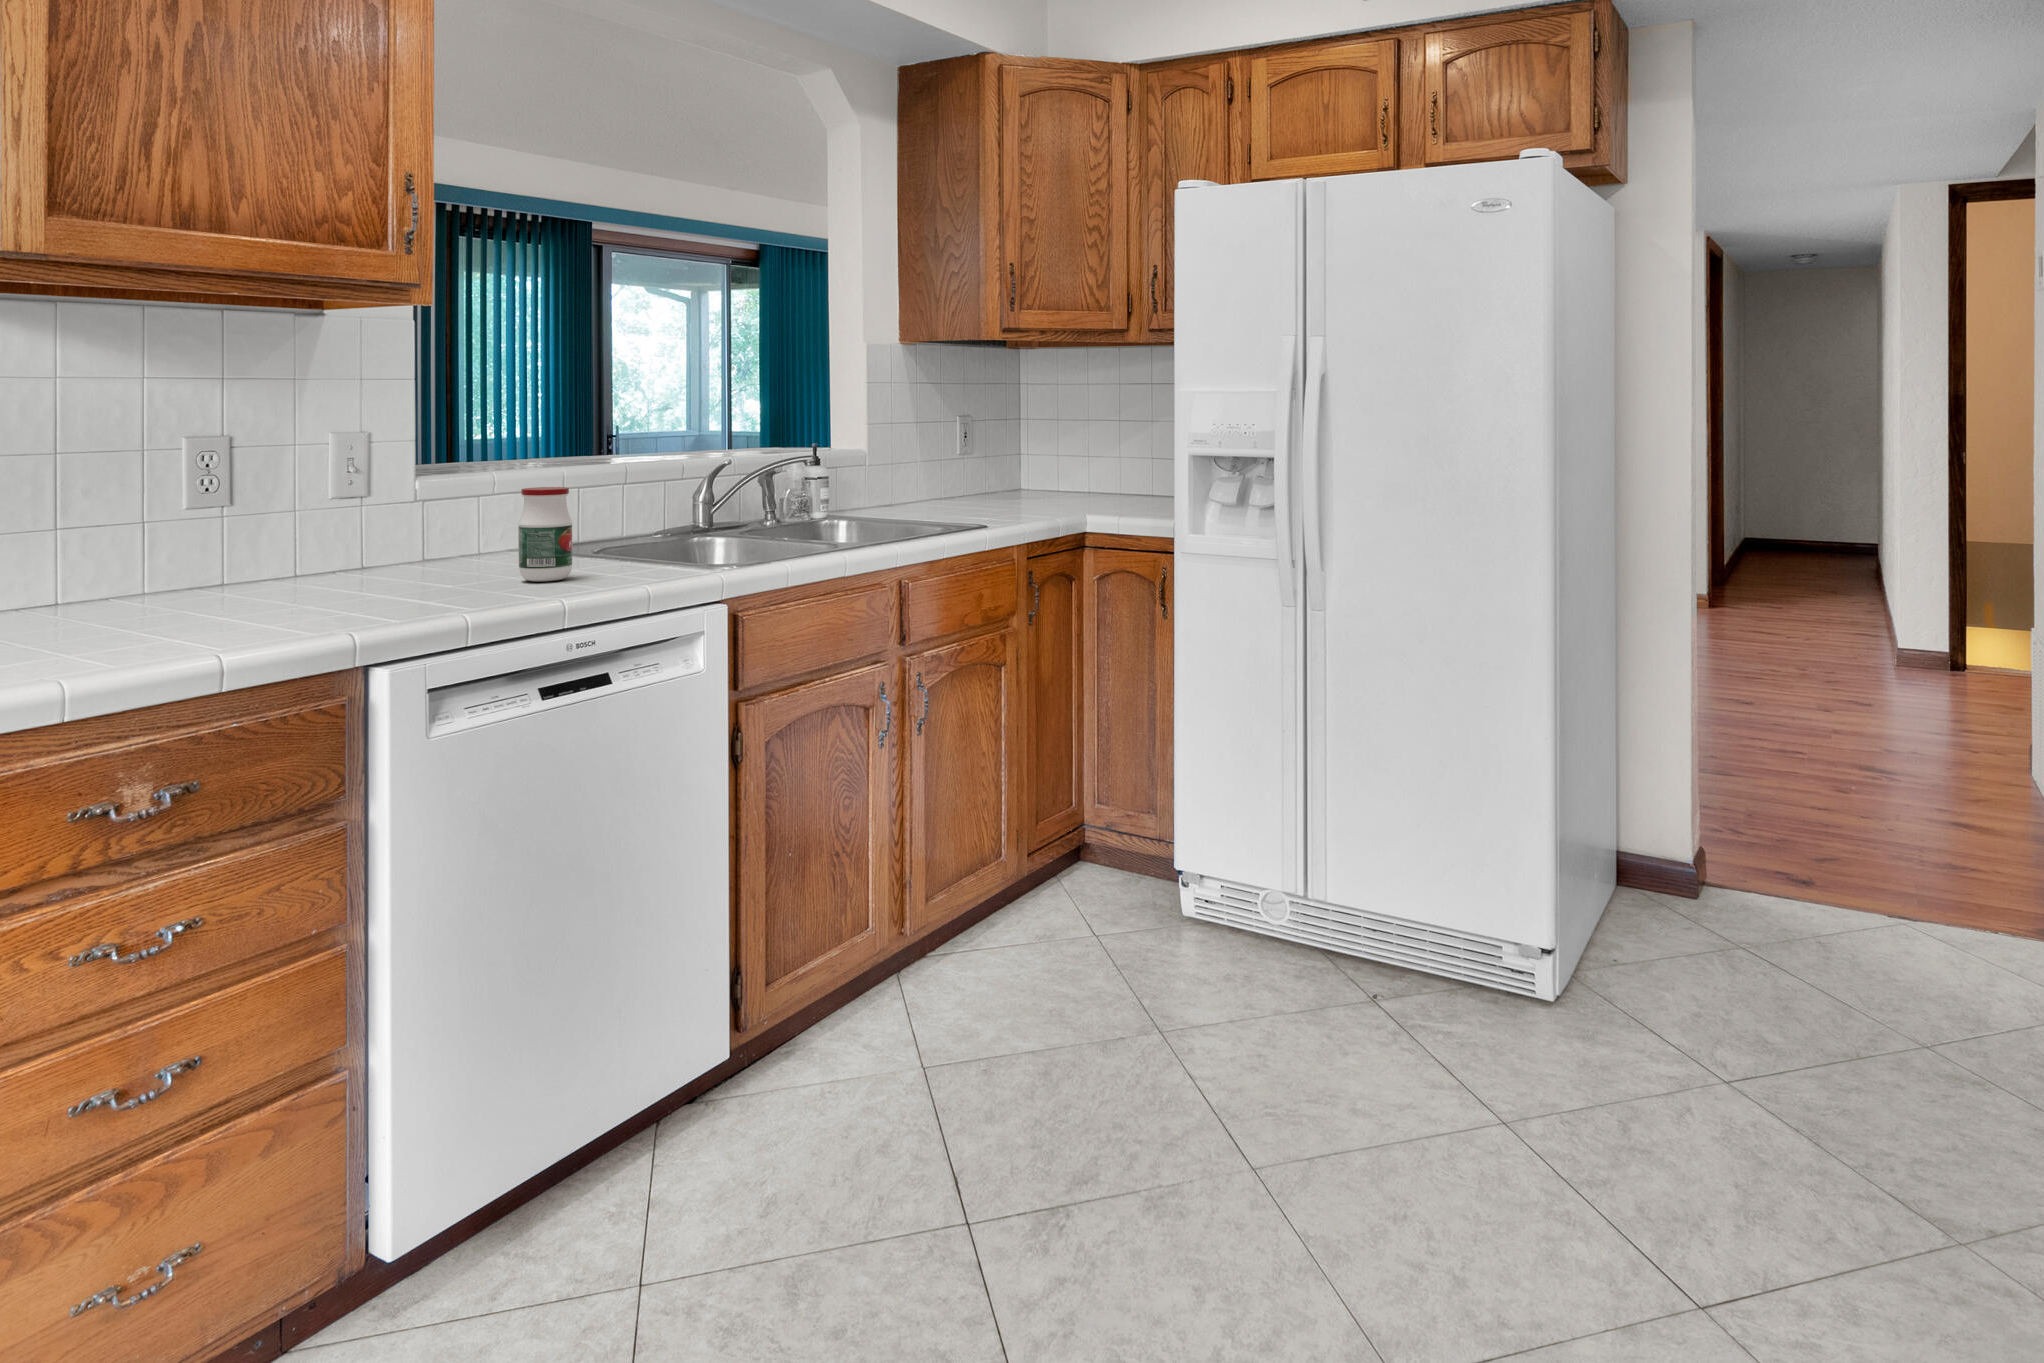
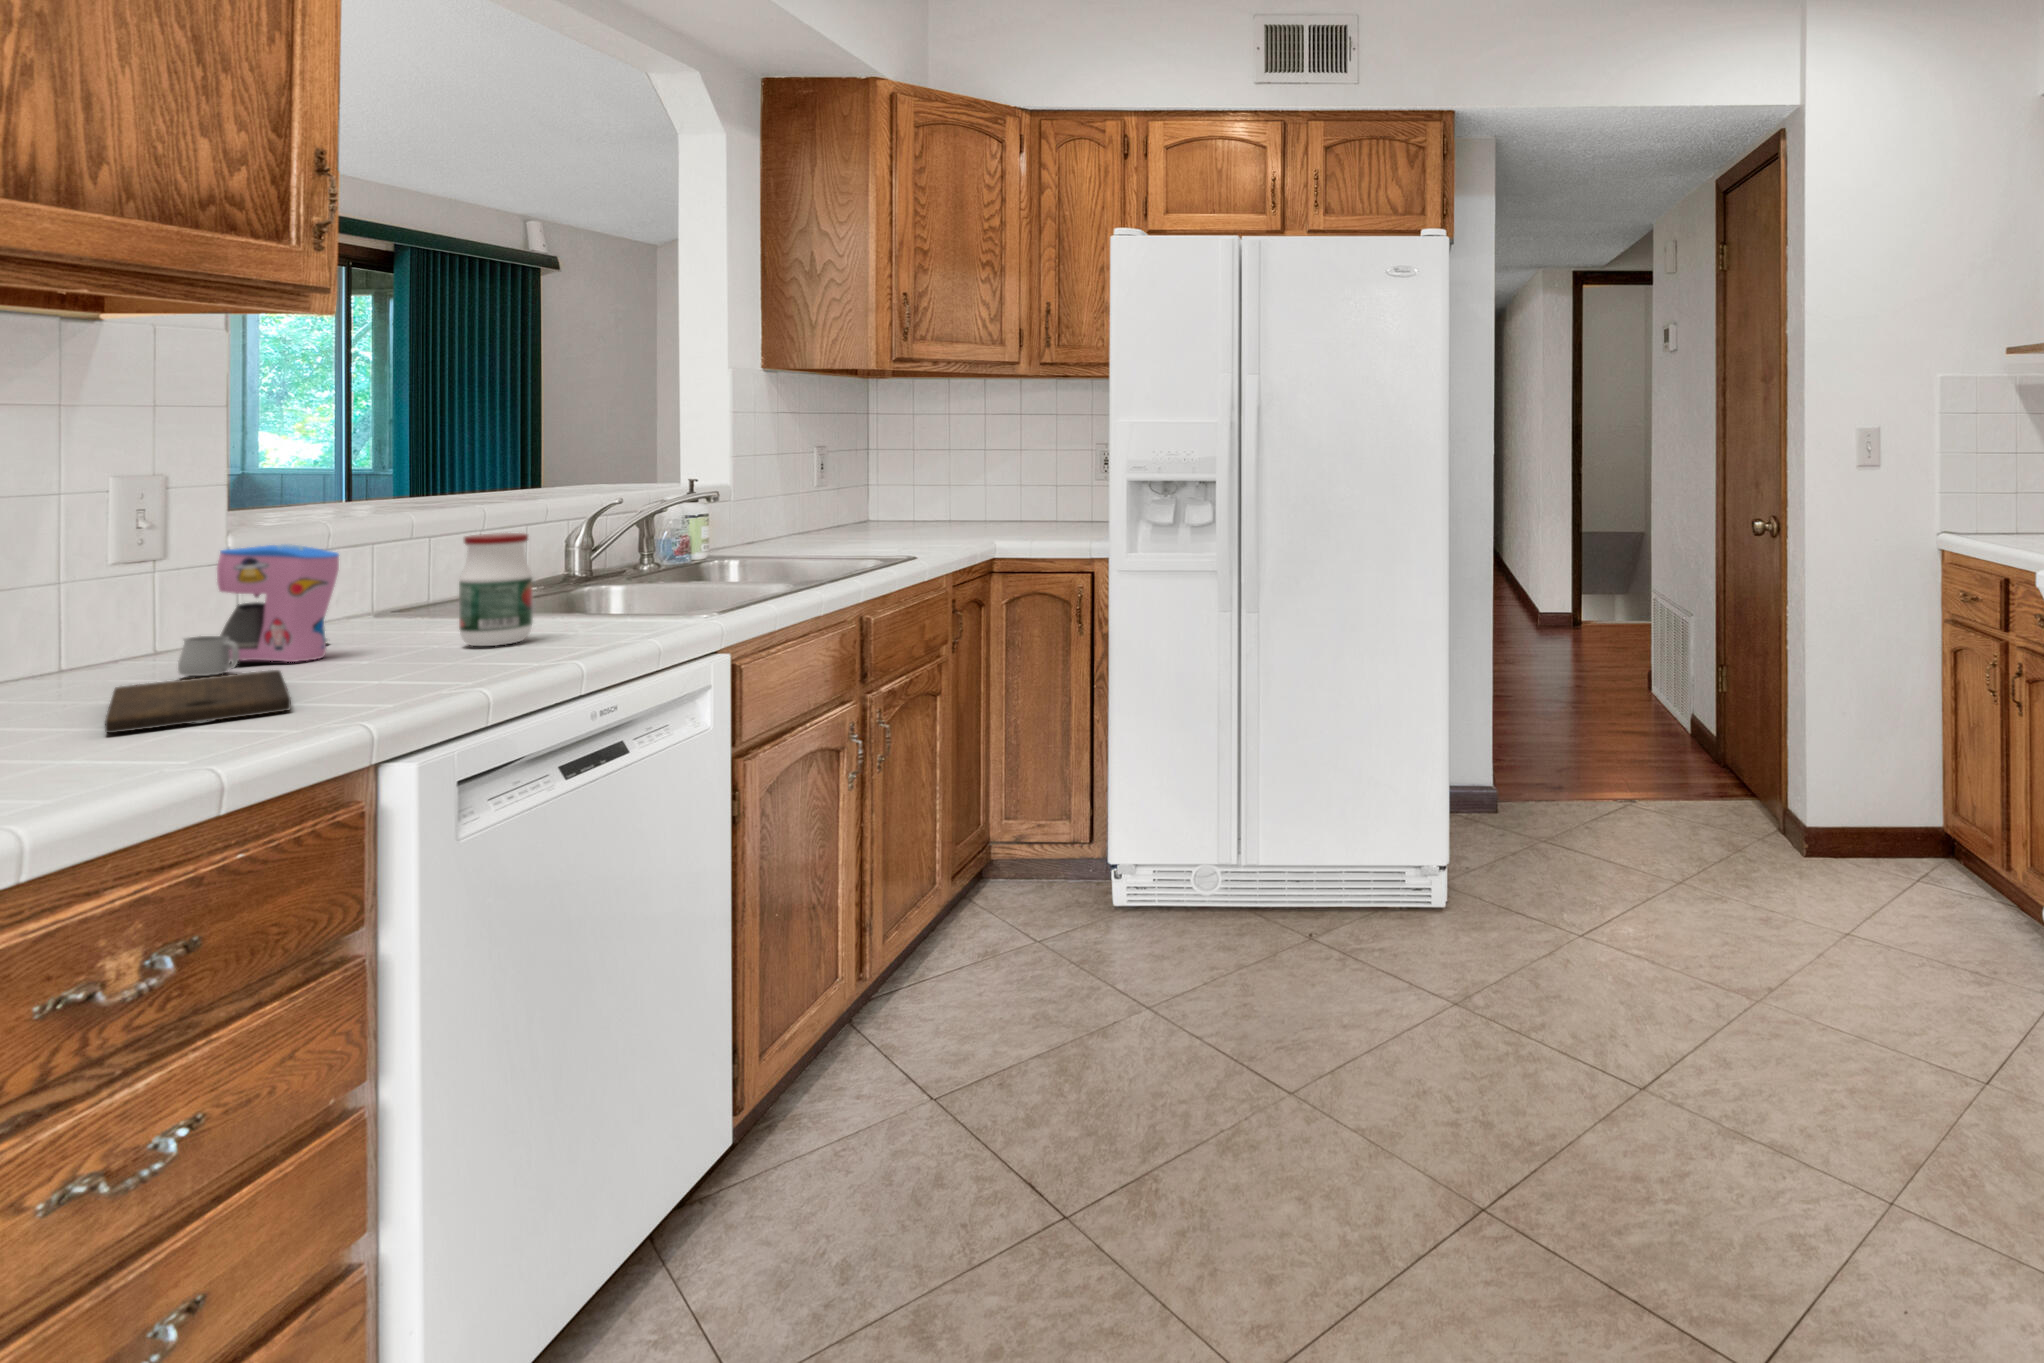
coffee maker: none [337,490,463,587] -> present [178,544,339,676]
cutting board: none [218,587,374,622] -> present [105,670,291,733]

